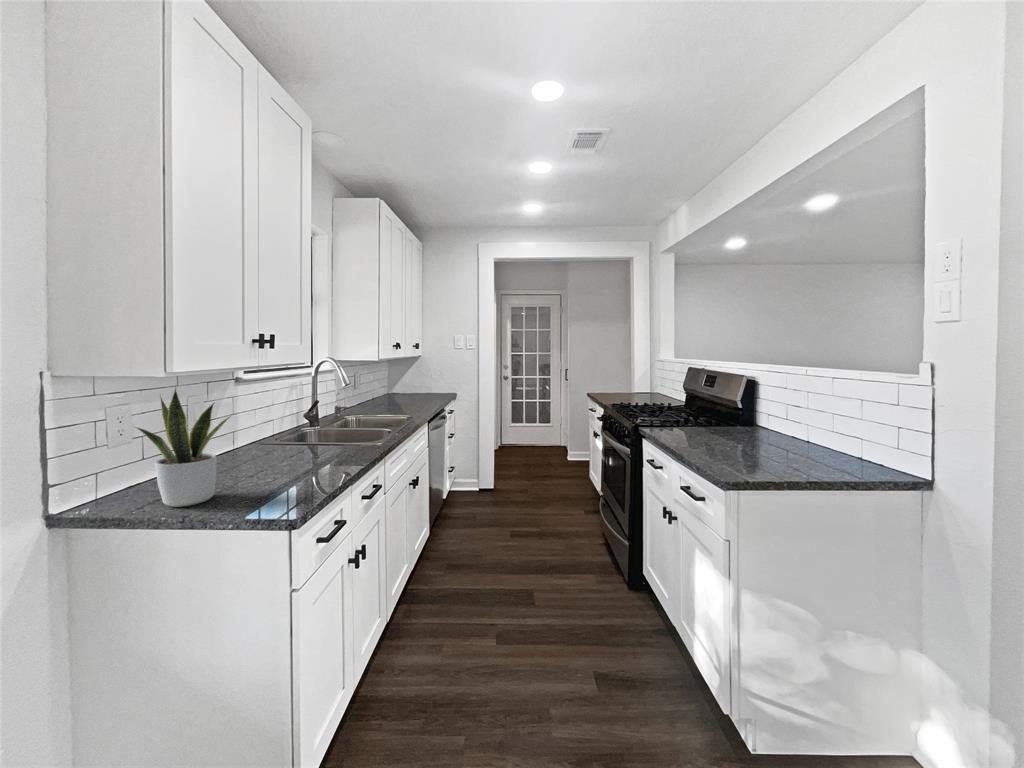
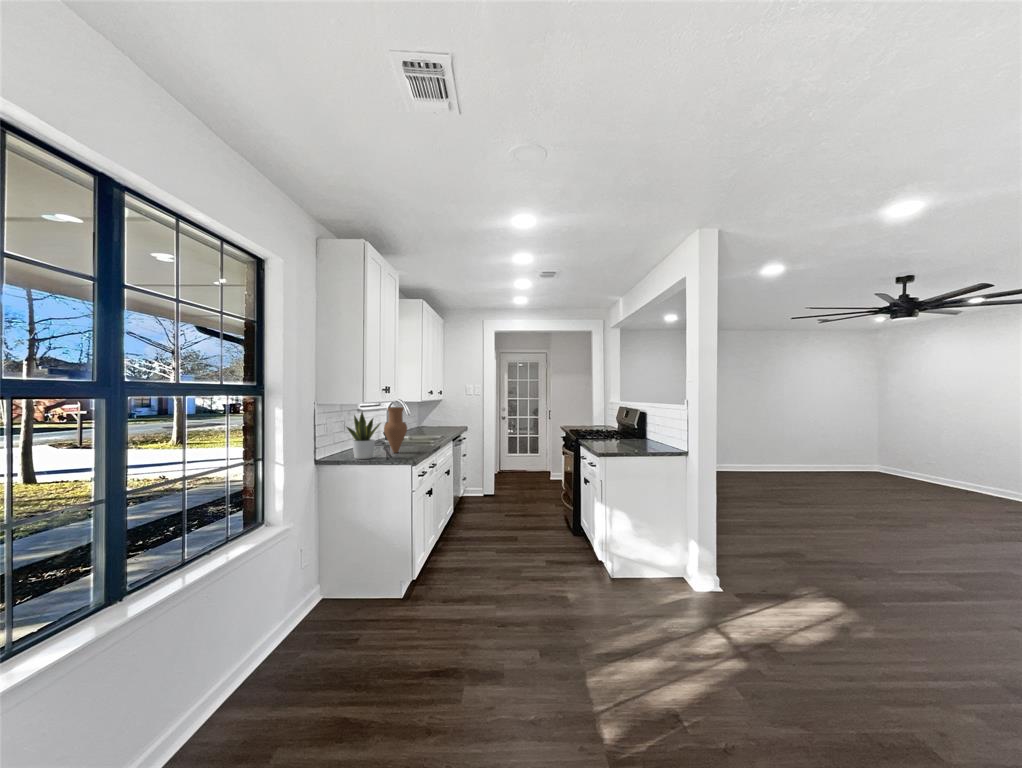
vase: none [256,377,311,475] -> present [384,407,407,453]

